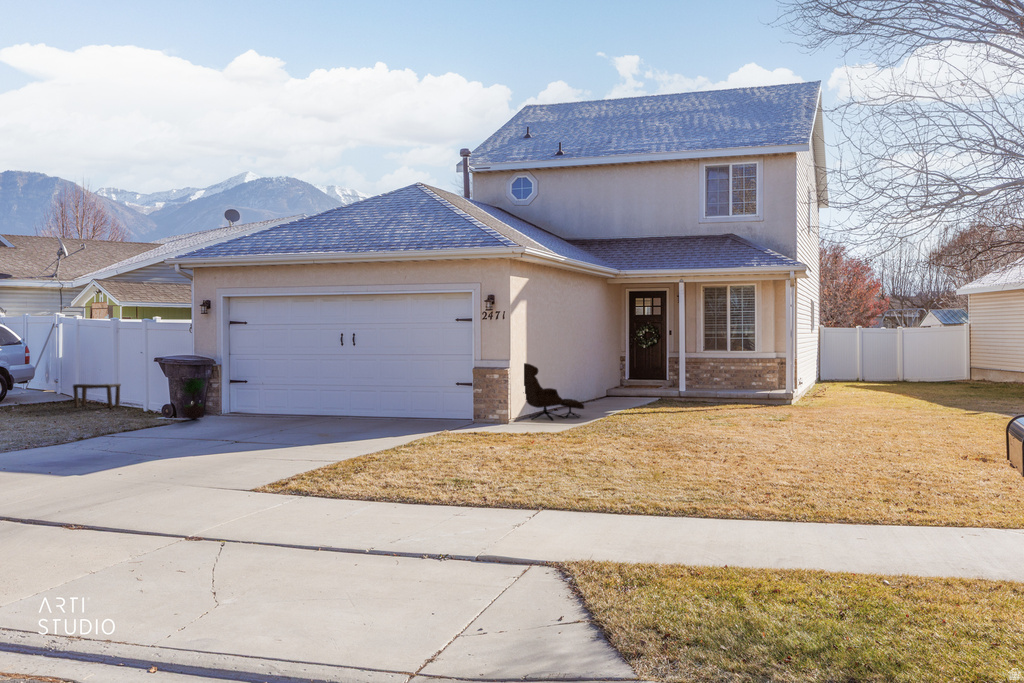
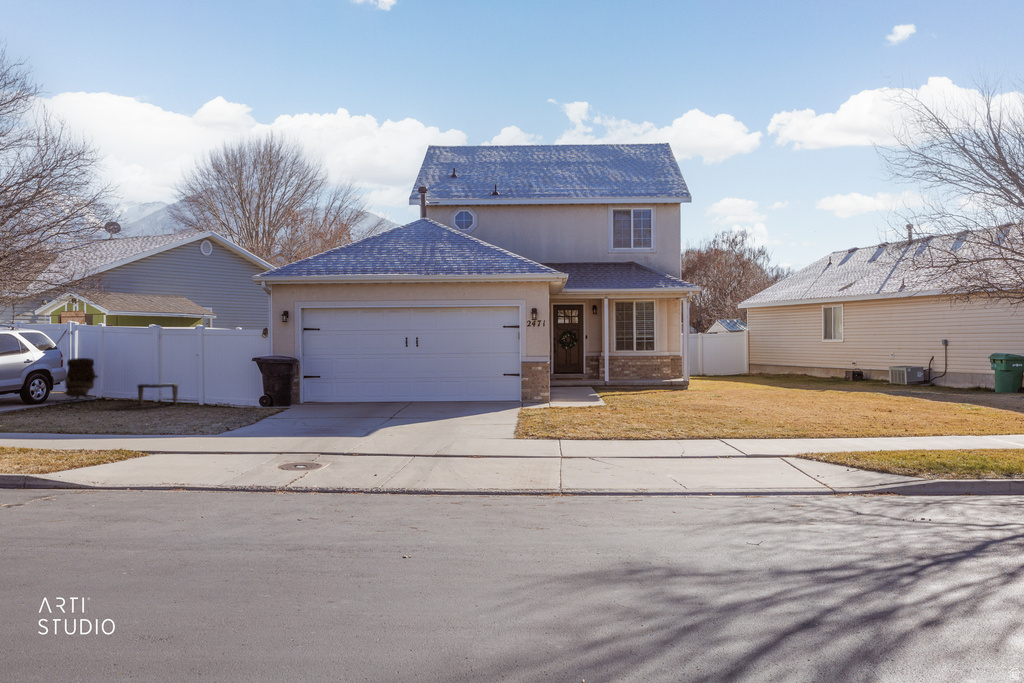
lounge chair: present [524,363,584,420] -> present [65,358,98,400]
potted tree: present [182,378,204,419] -> none [281,372,302,409]

